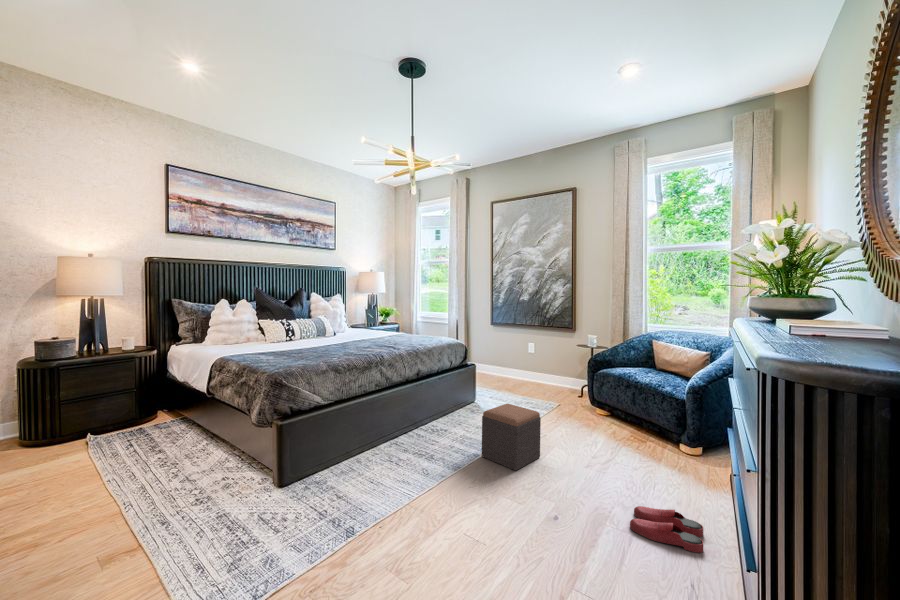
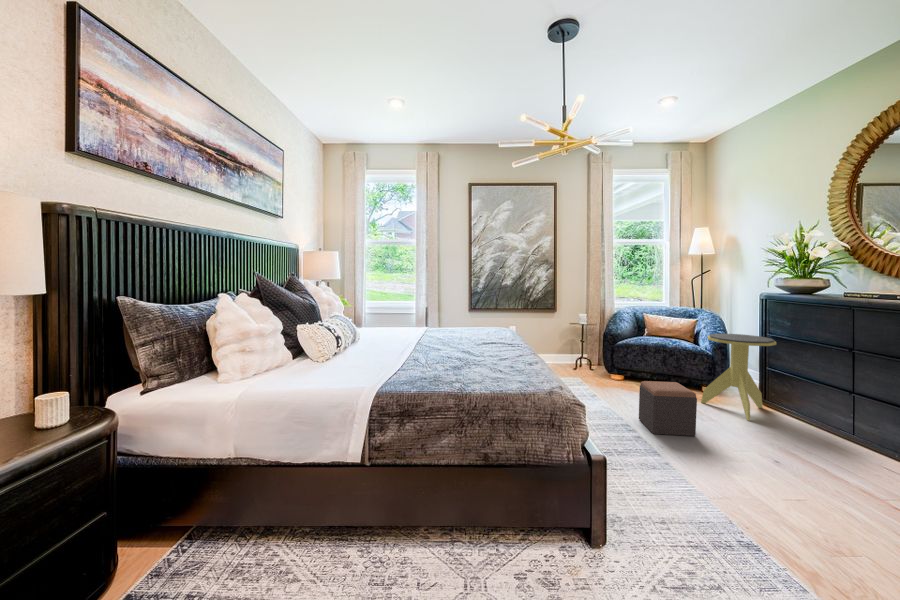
side table: none [619,367,707,485] -> present [701,334,776,421]
slippers: present [630,506,703,553] -> none [791,427,856,449]

